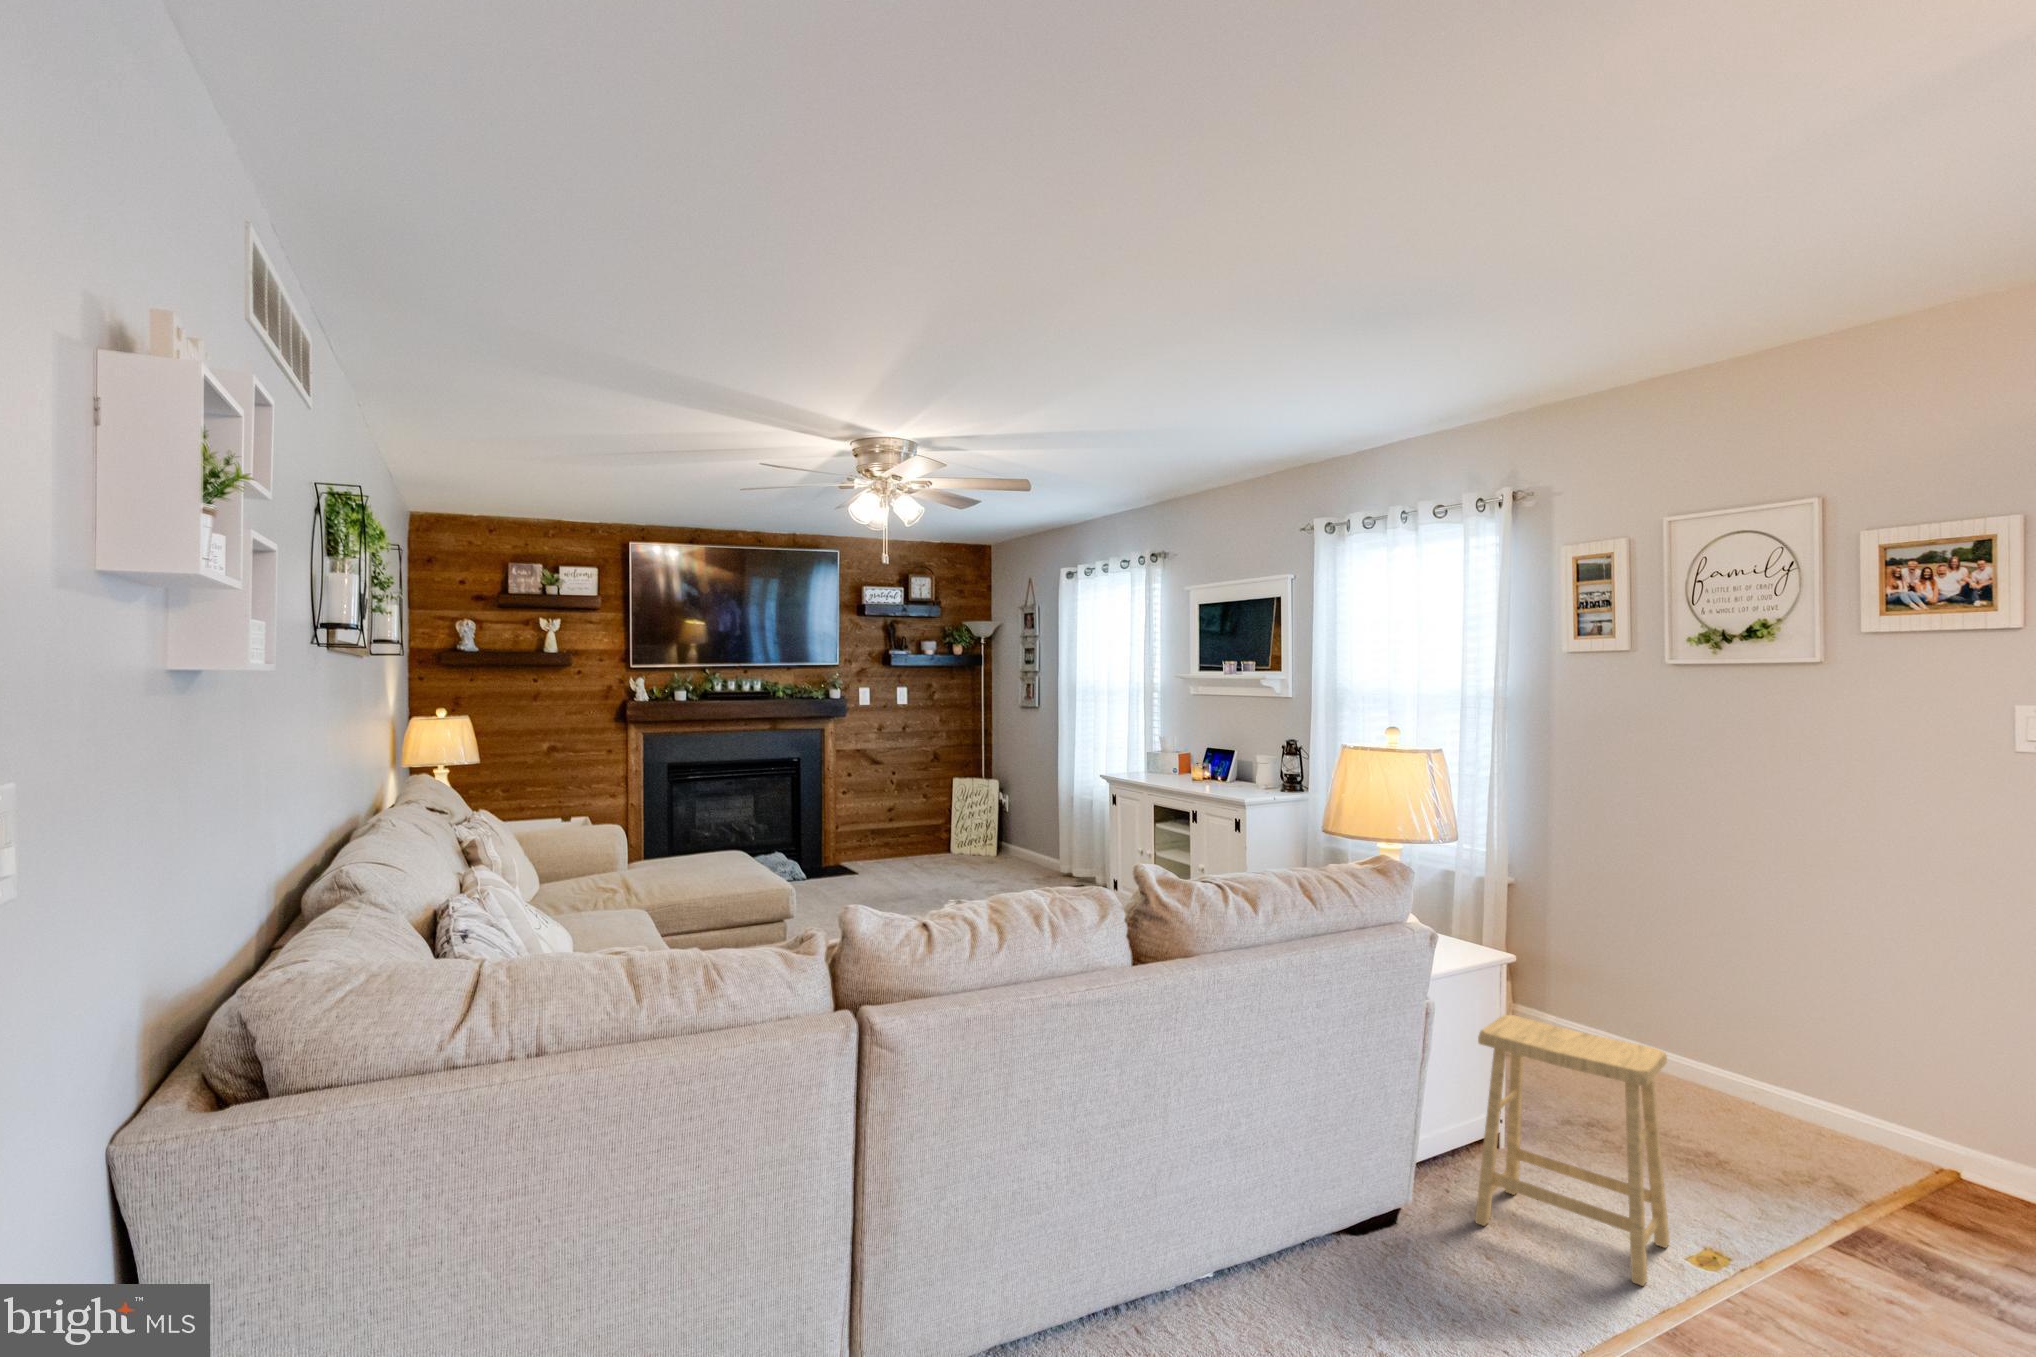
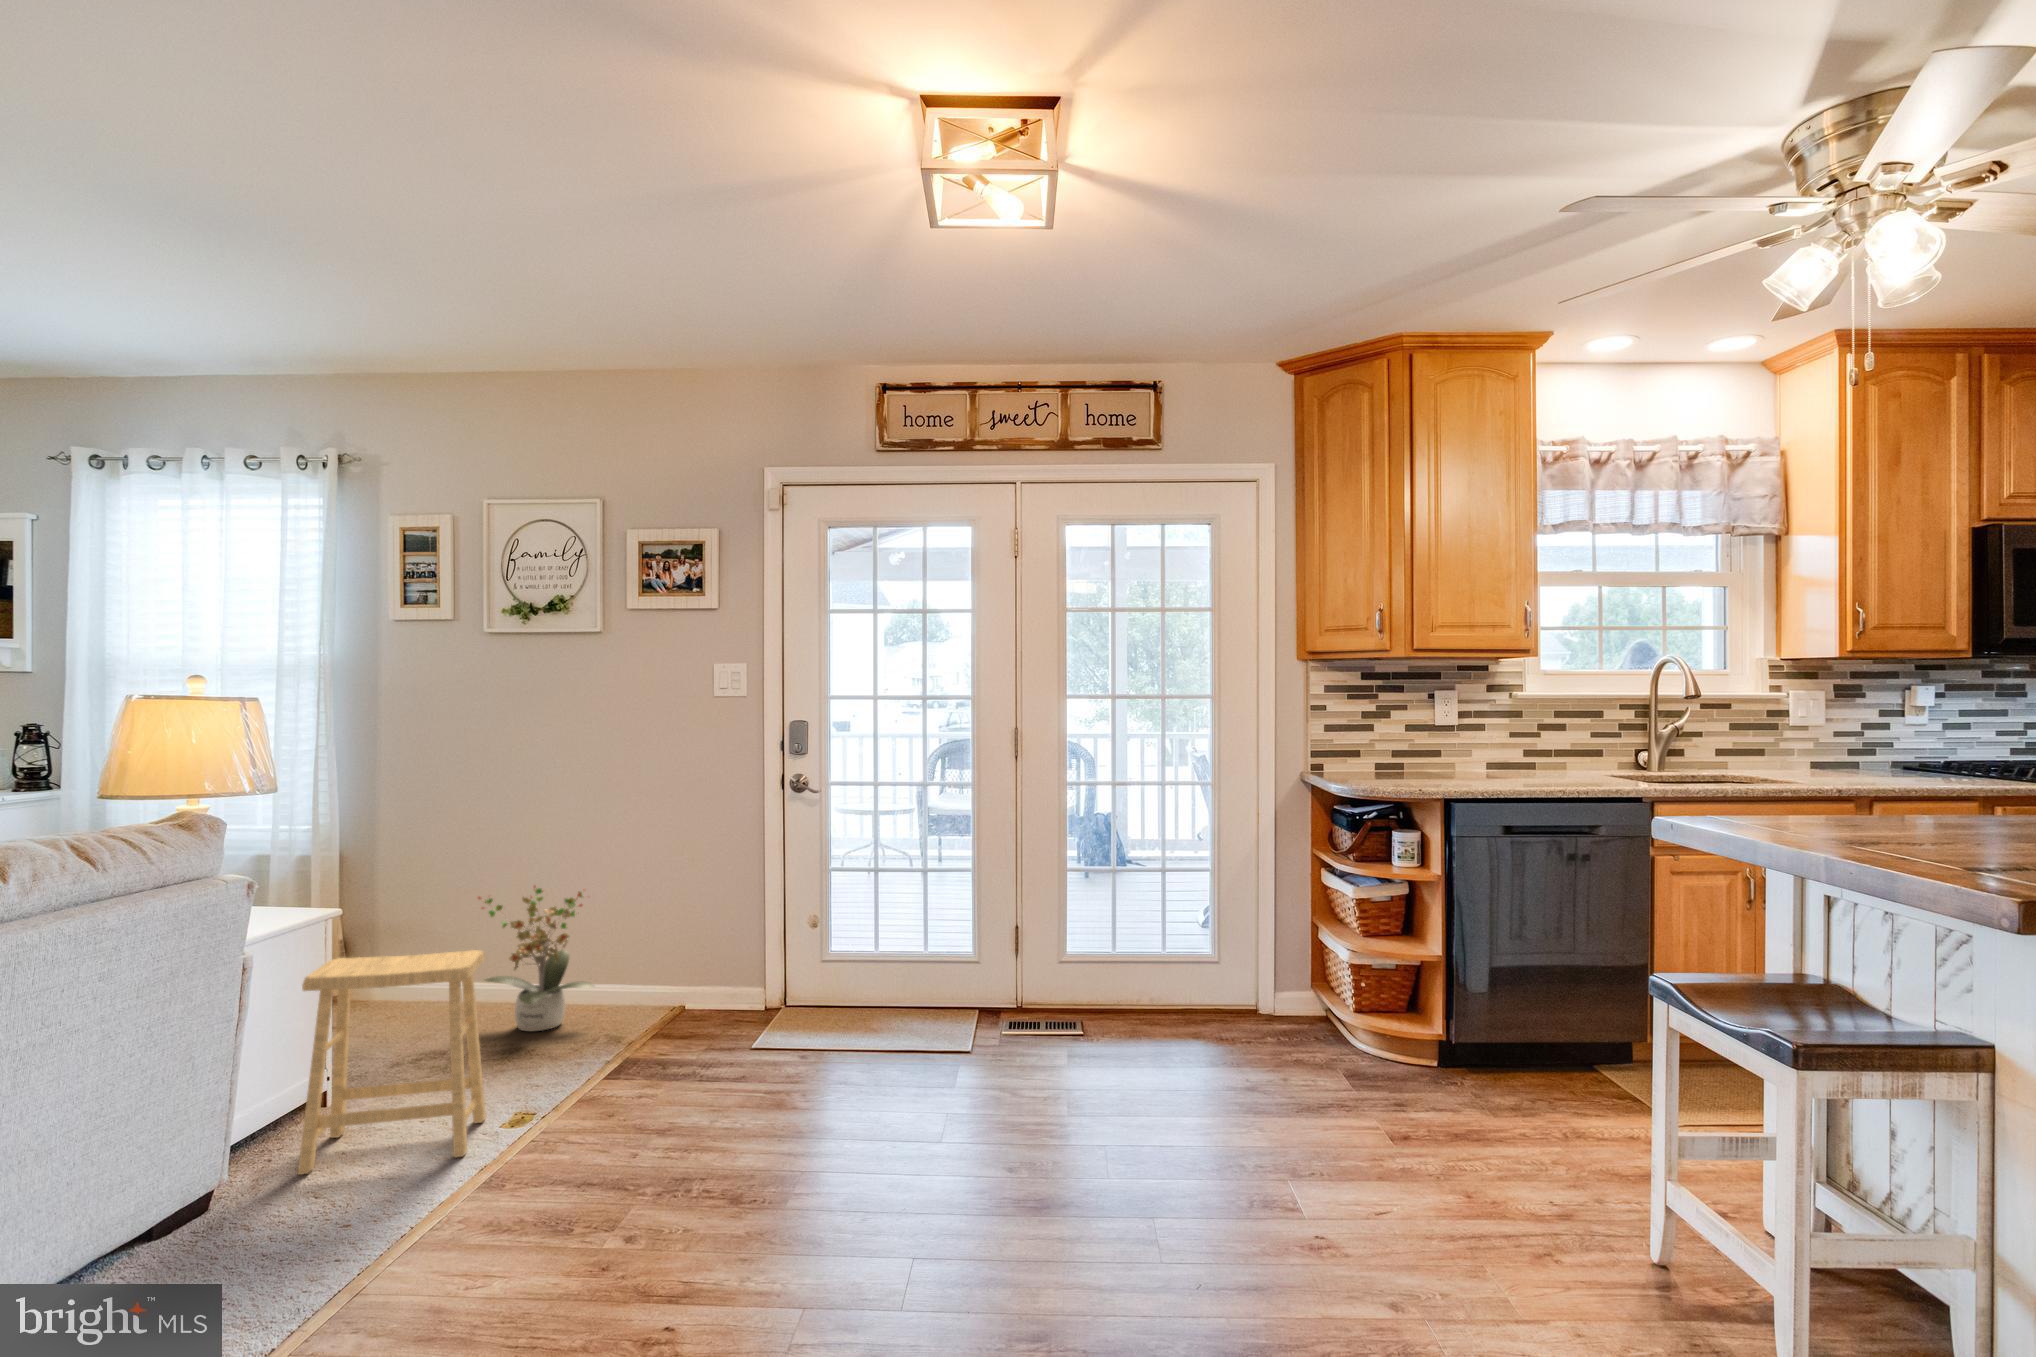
potted plant: none [1659,964,1814,1147] -> present [478,886,594,1031]

